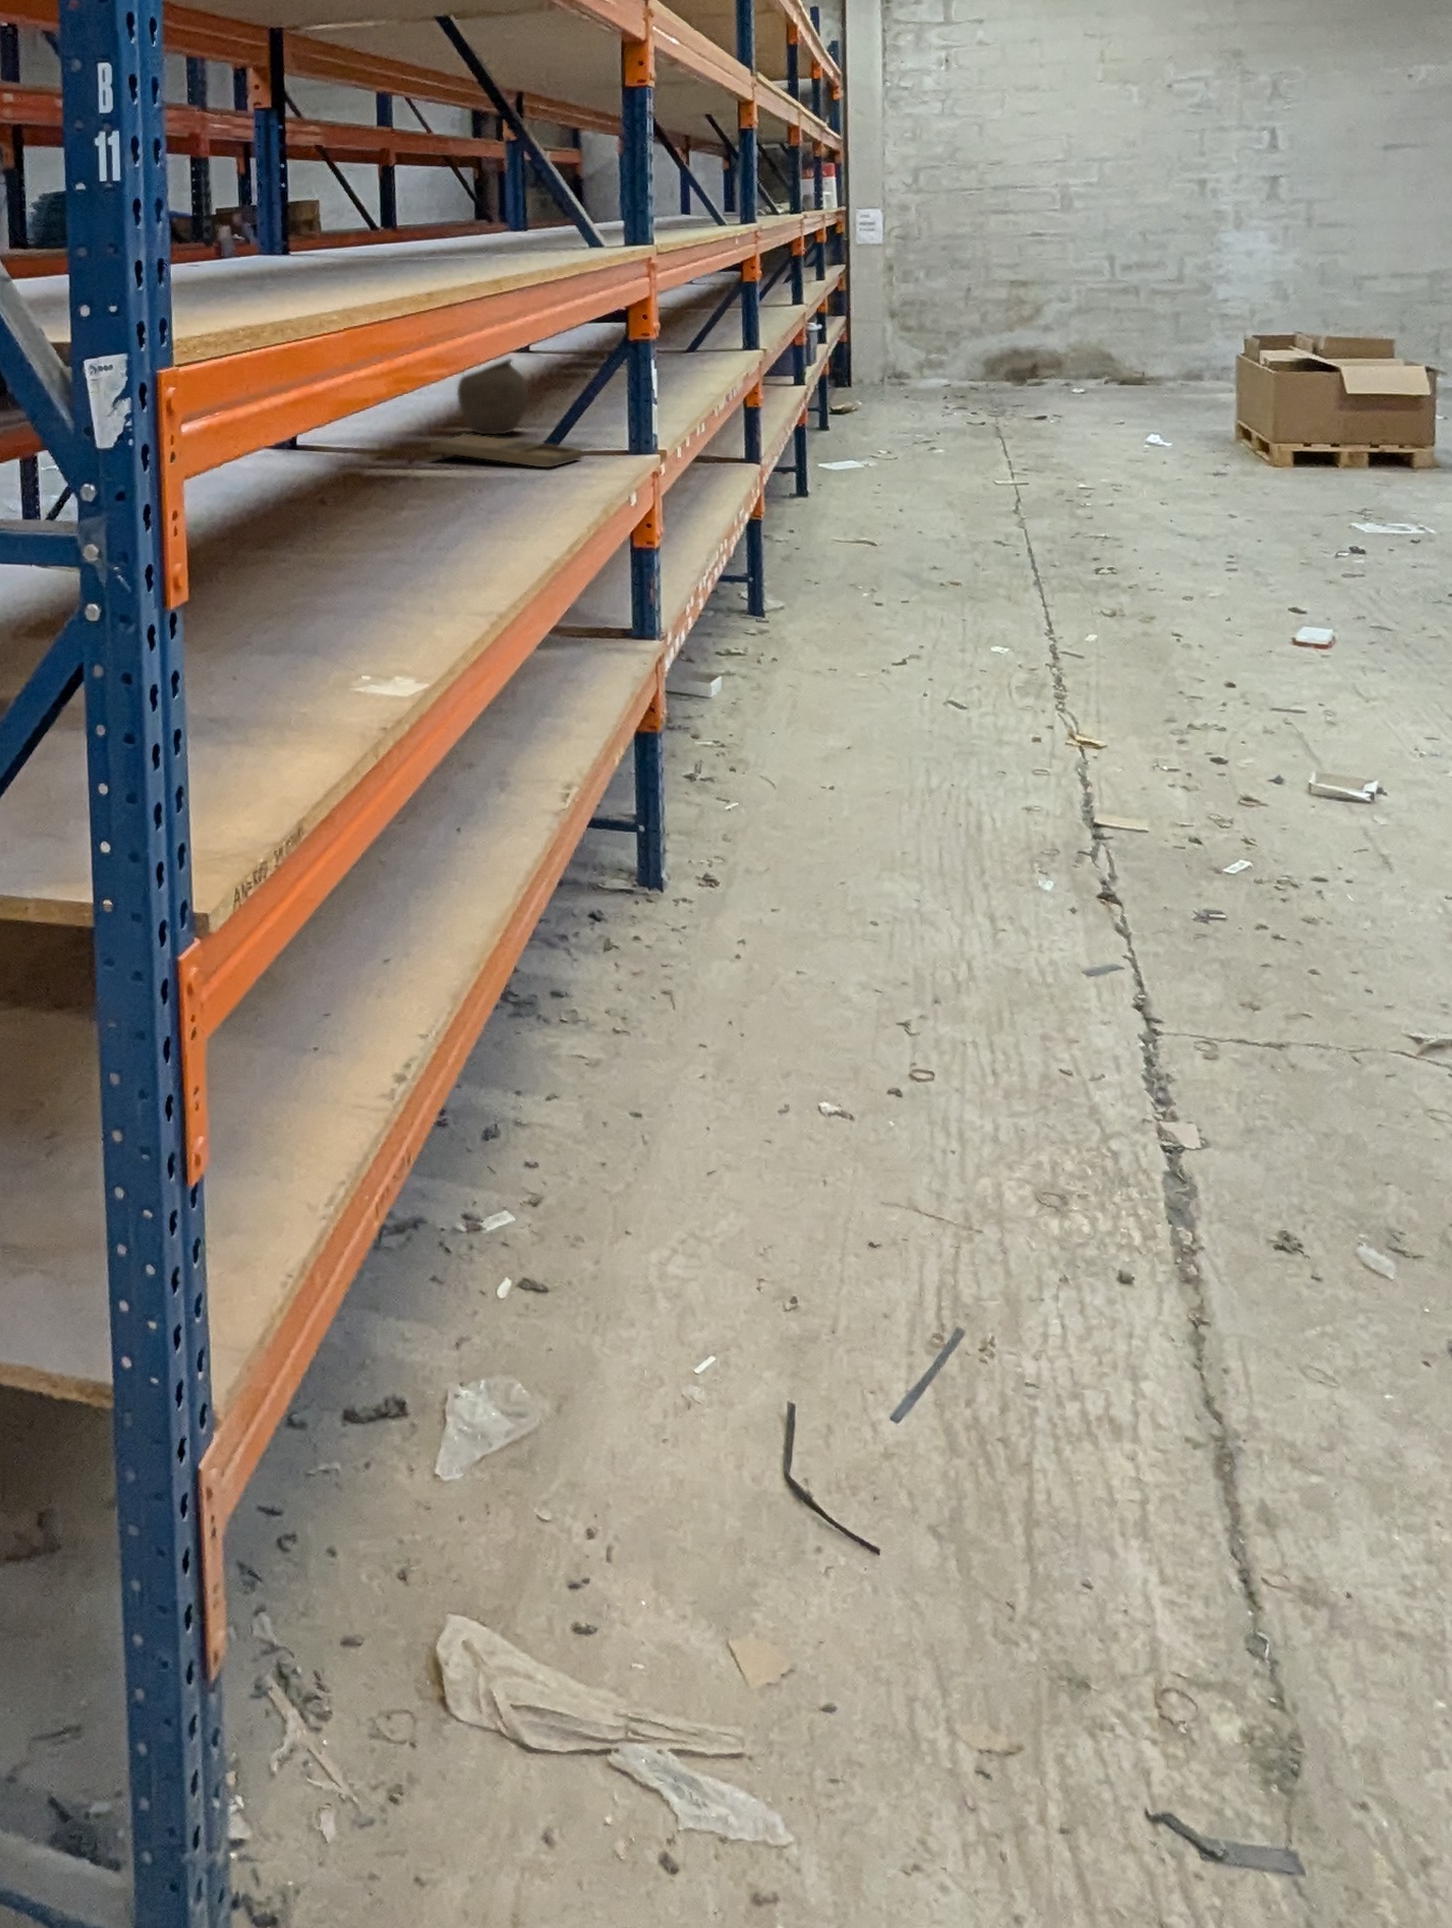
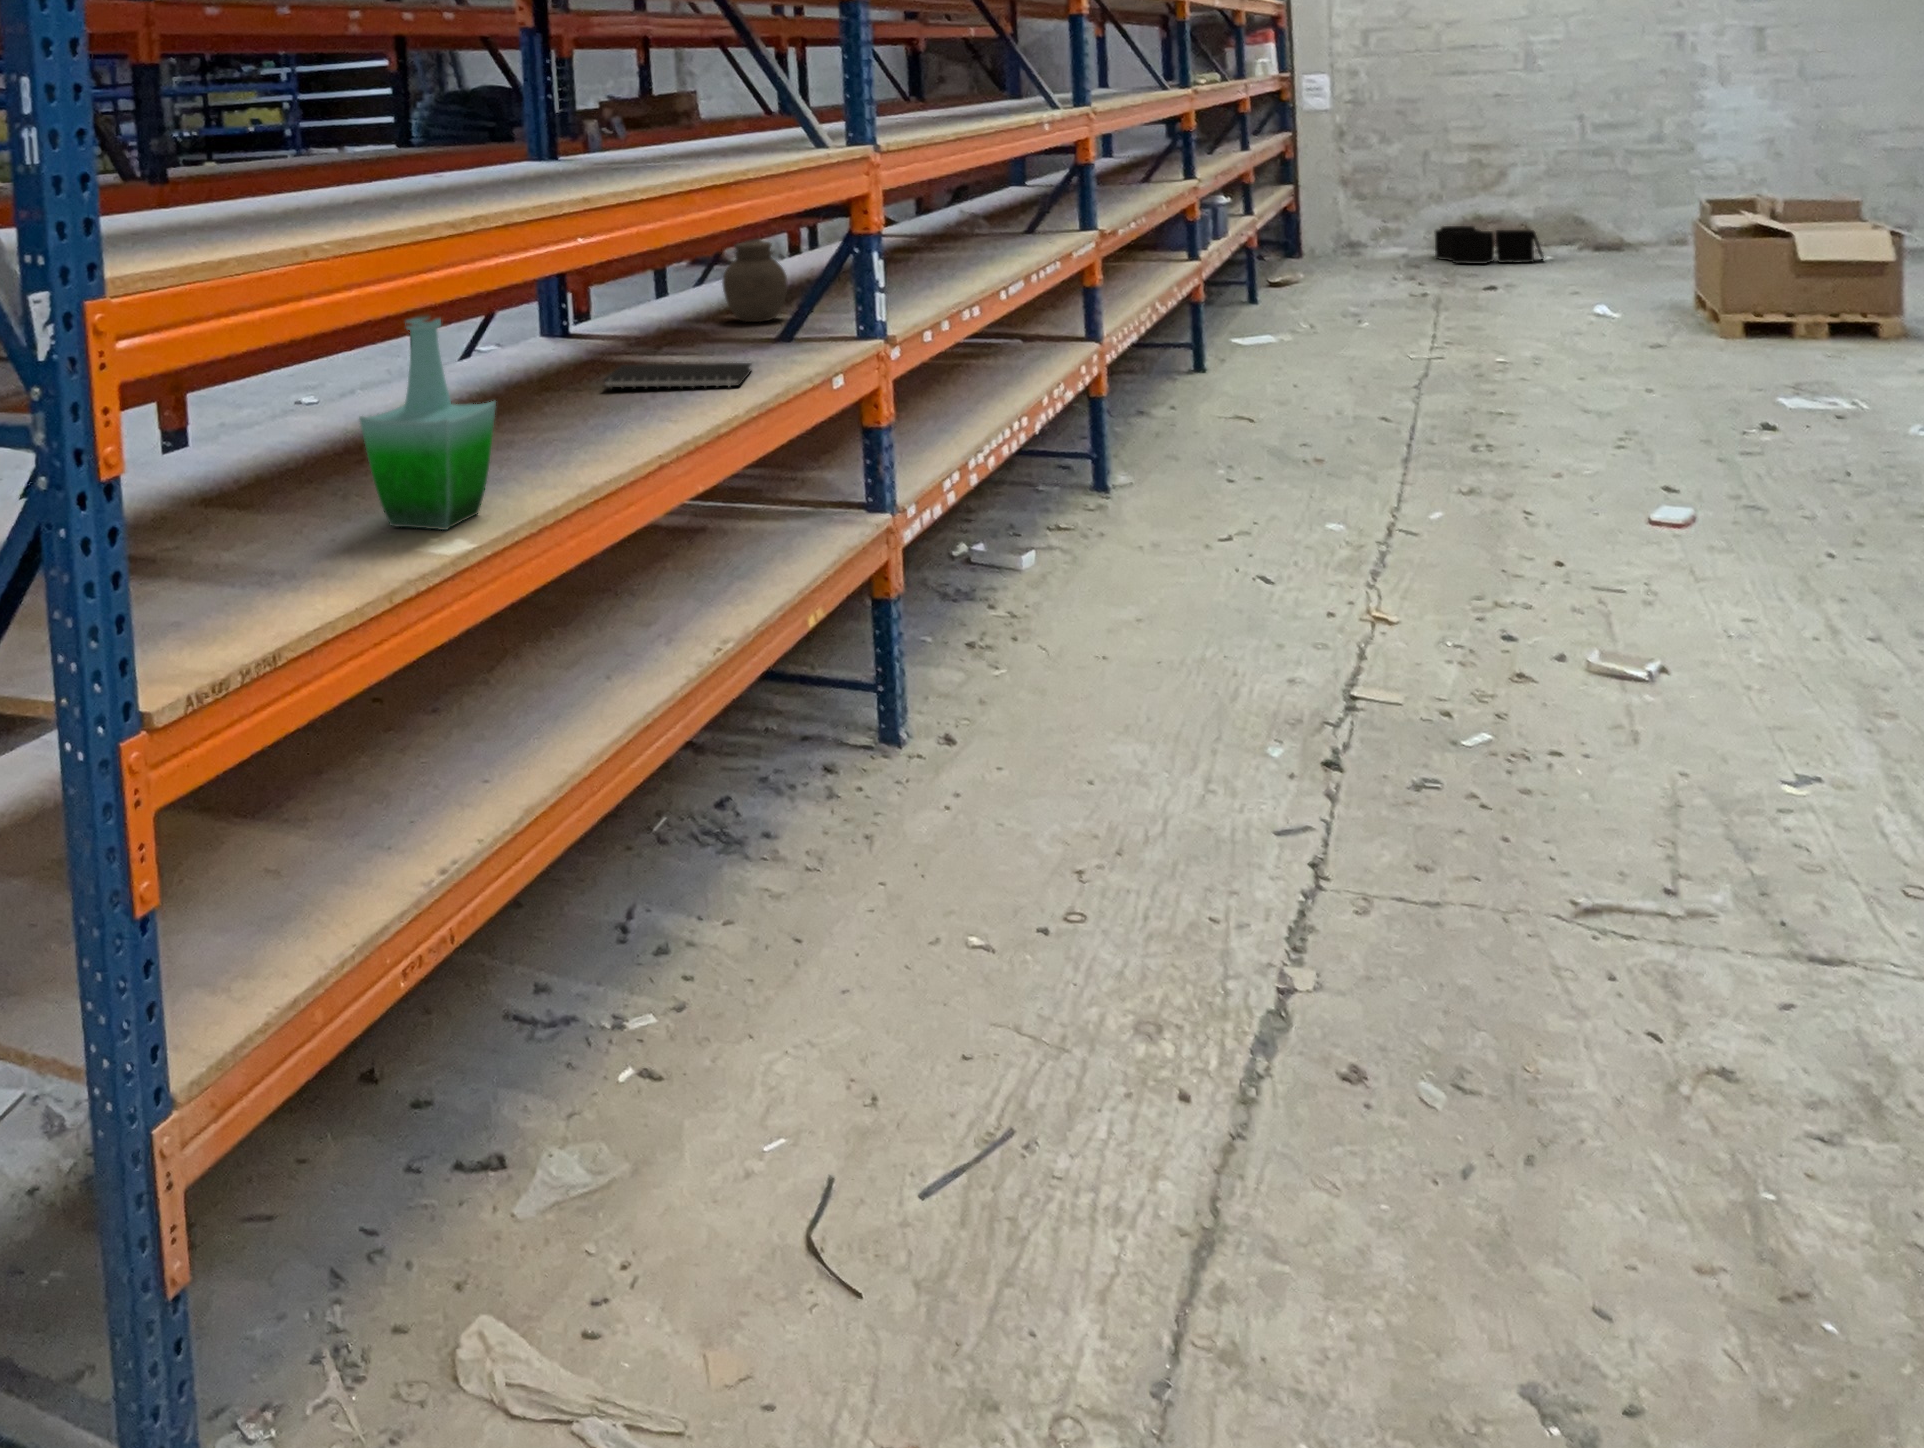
storage bin: none [981,360,1084,397] -> present [1435,226,1544,264]
bottle: none [263,391,410,664] -> present [359,315,496,530]
tray: present [430,434,582,467] -> none [674,323,808,354]
notebook: none [396,476,553,504] -> present [603,363,751,389]

